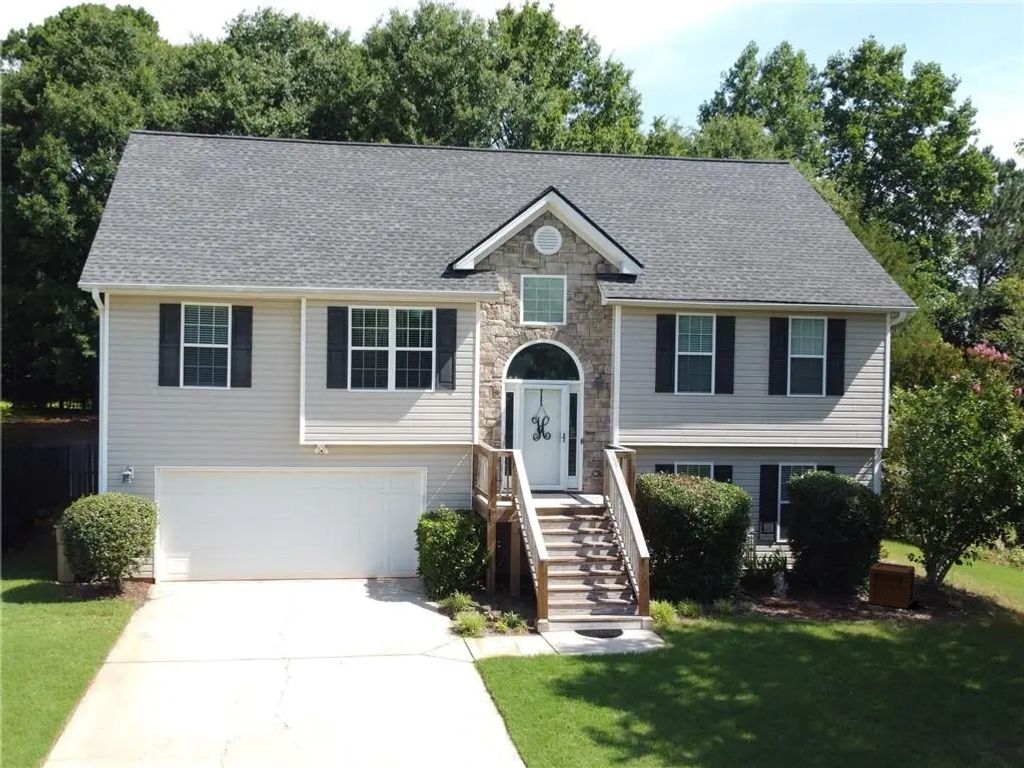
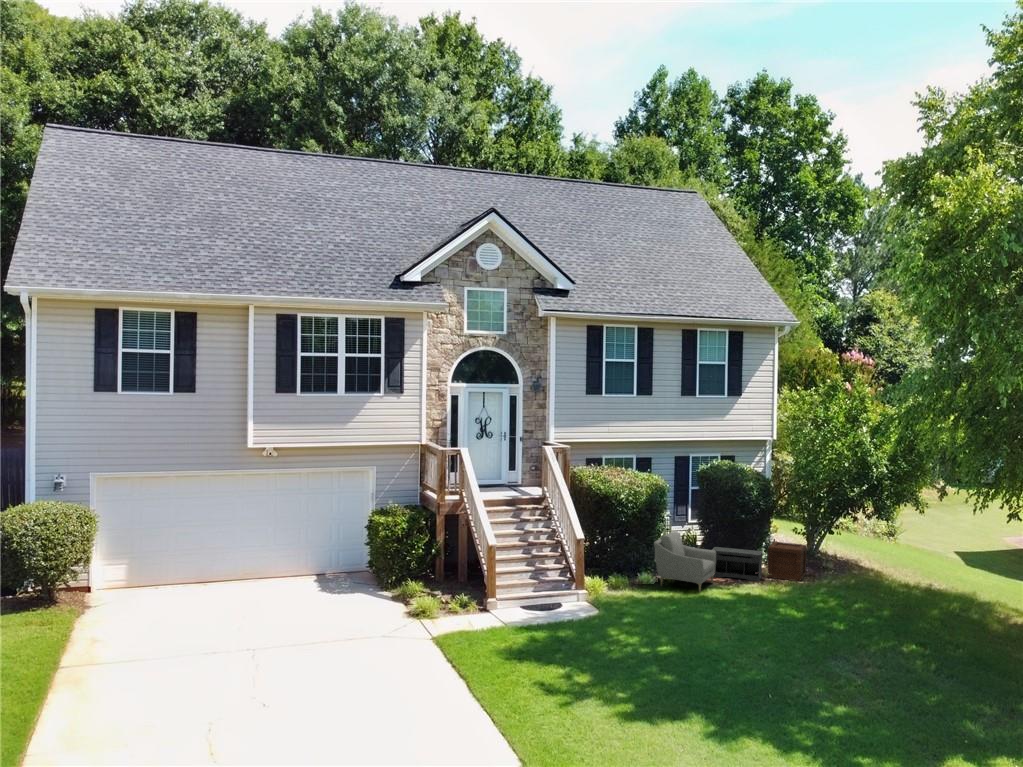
chair: none [733,549,806,620] -> present [654,532,716,592]
bench: none [801,567,862,608] -> present [712,547,763,581]

